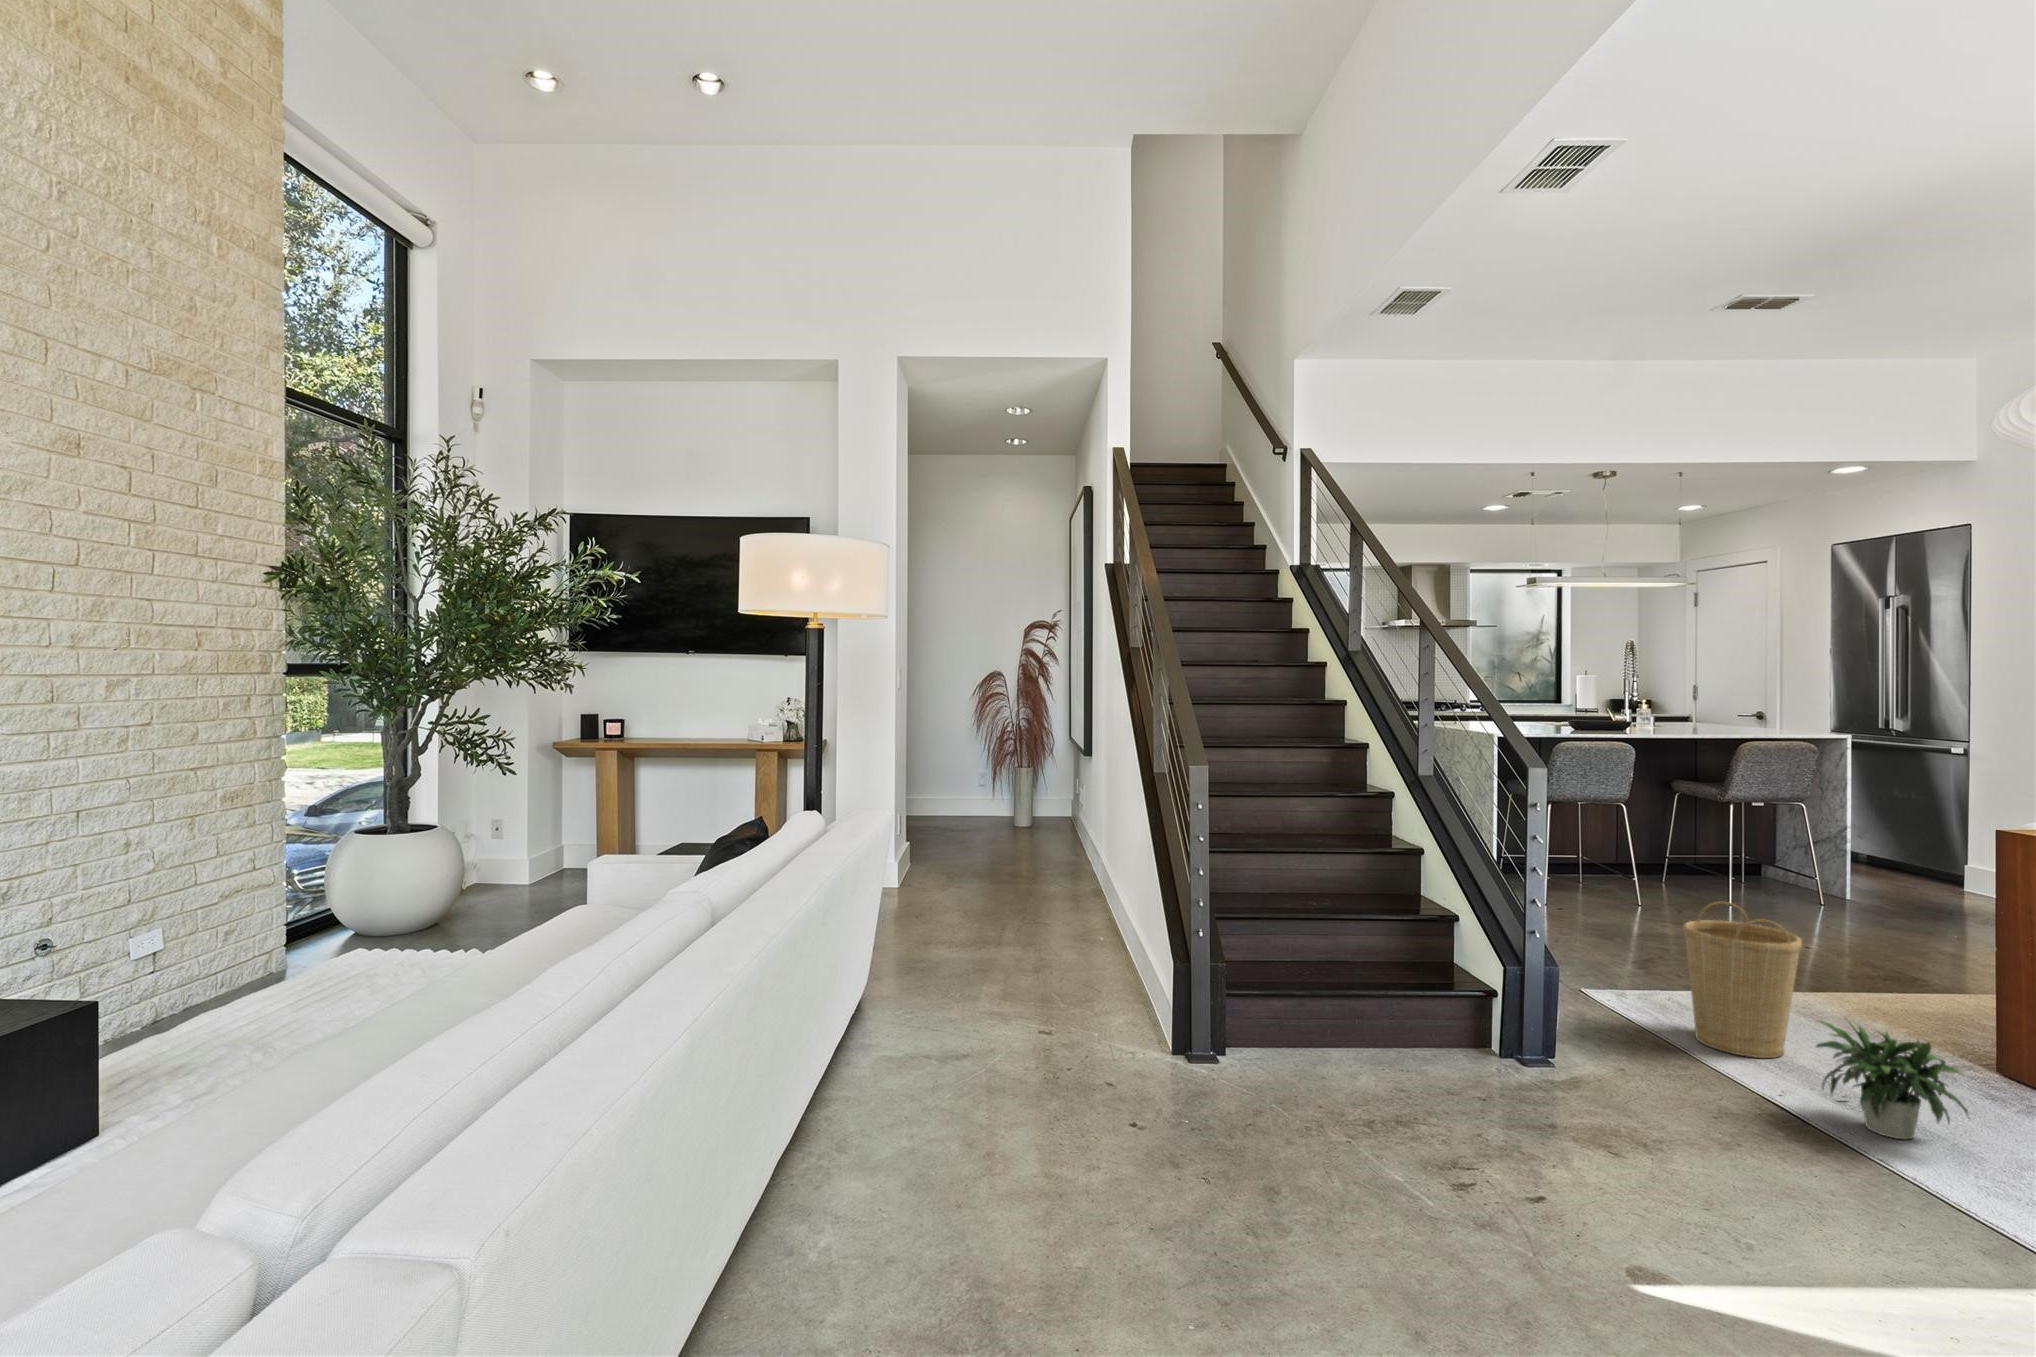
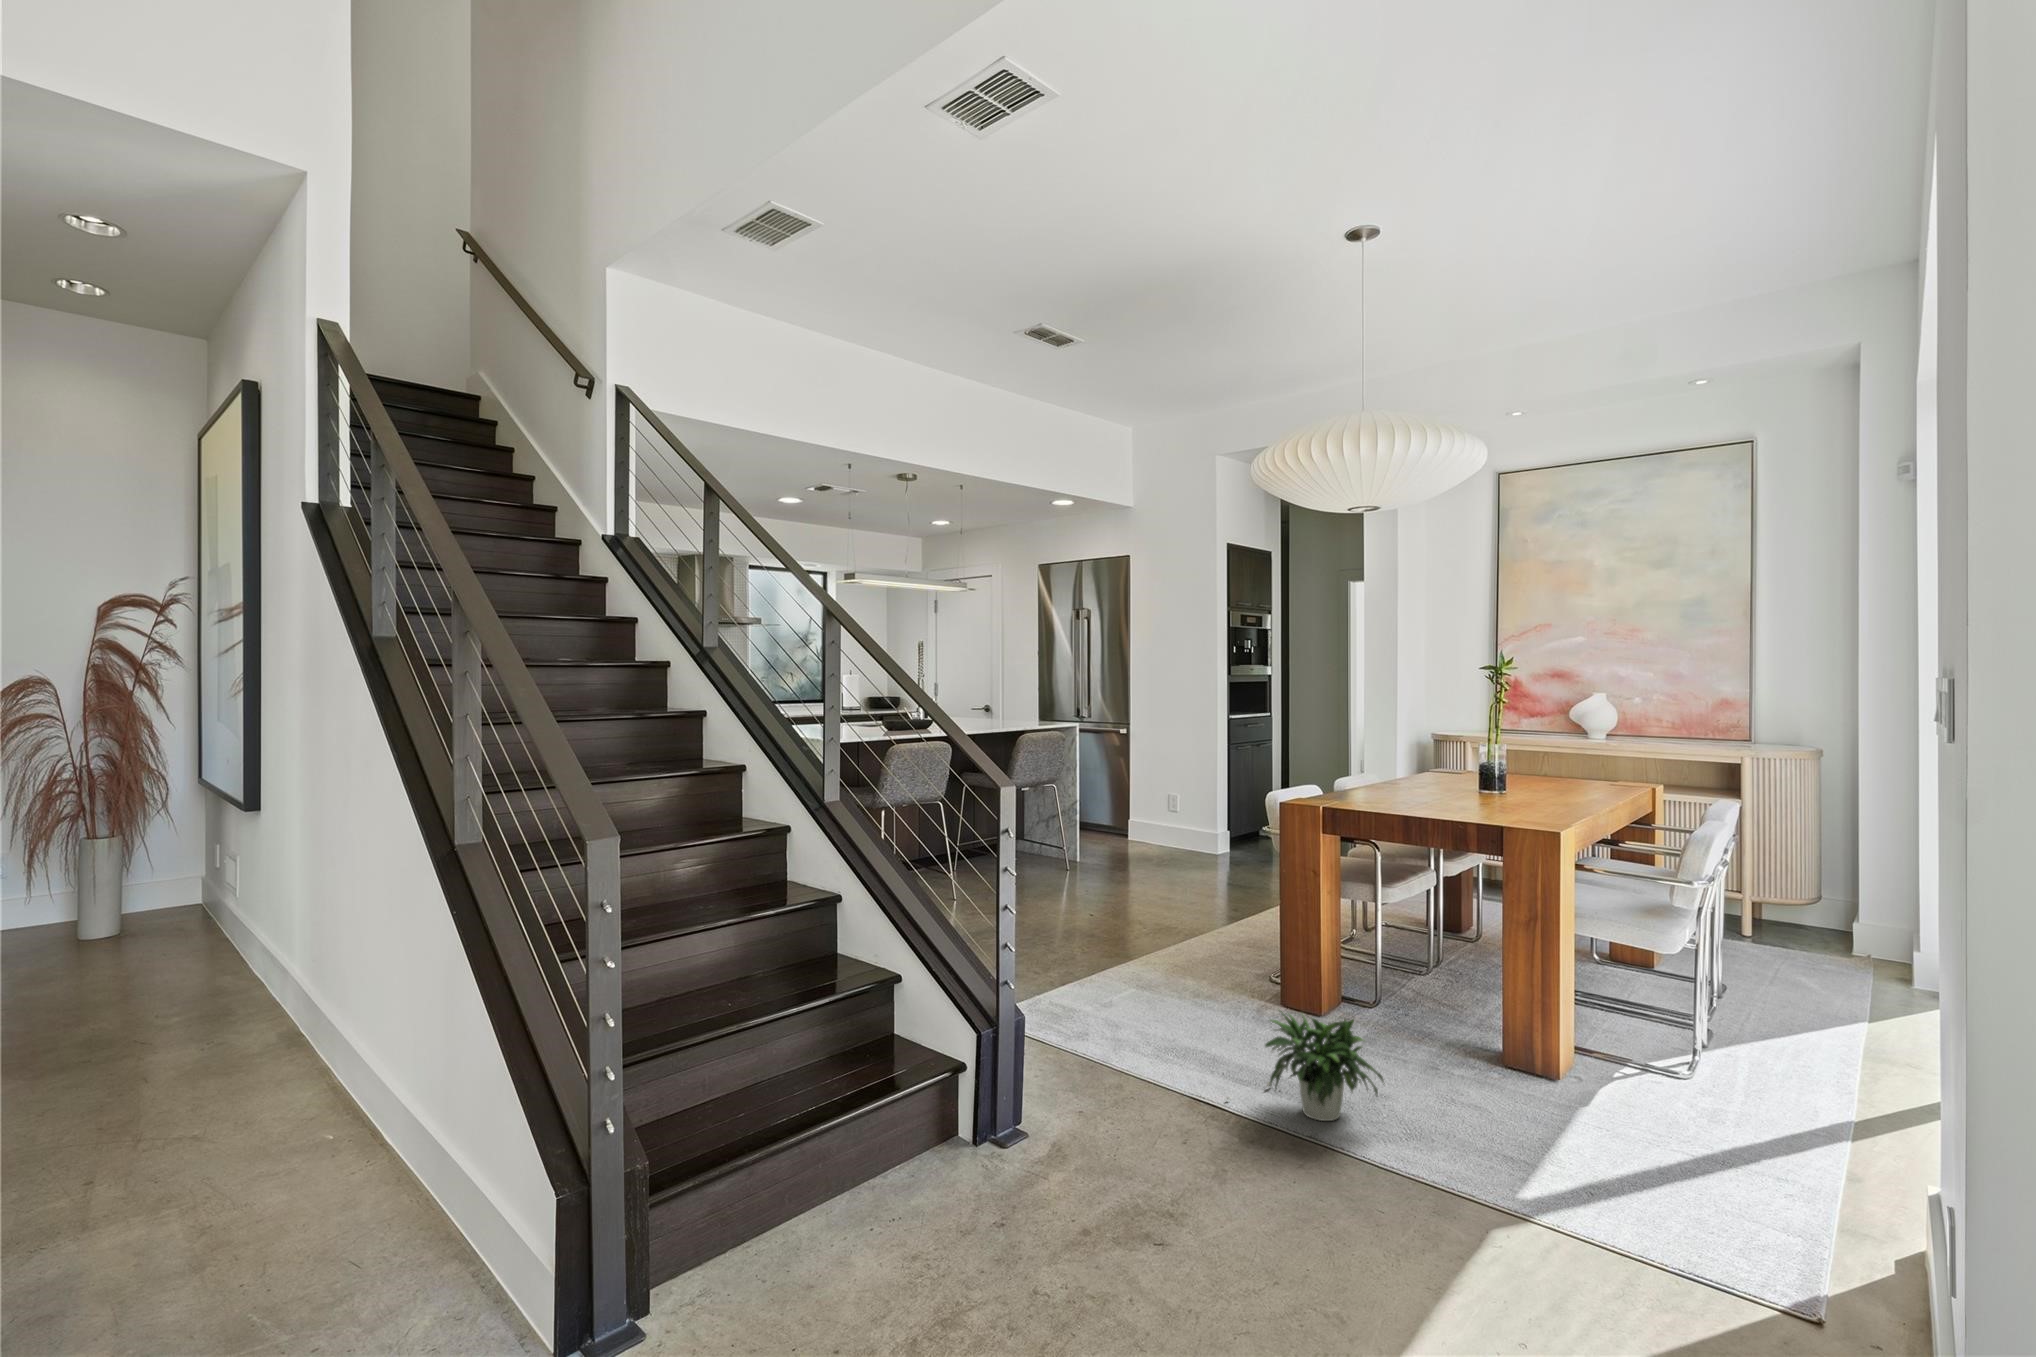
basket: present [1683,902,1802,1058] -> none [1102,903,1201,1063]

